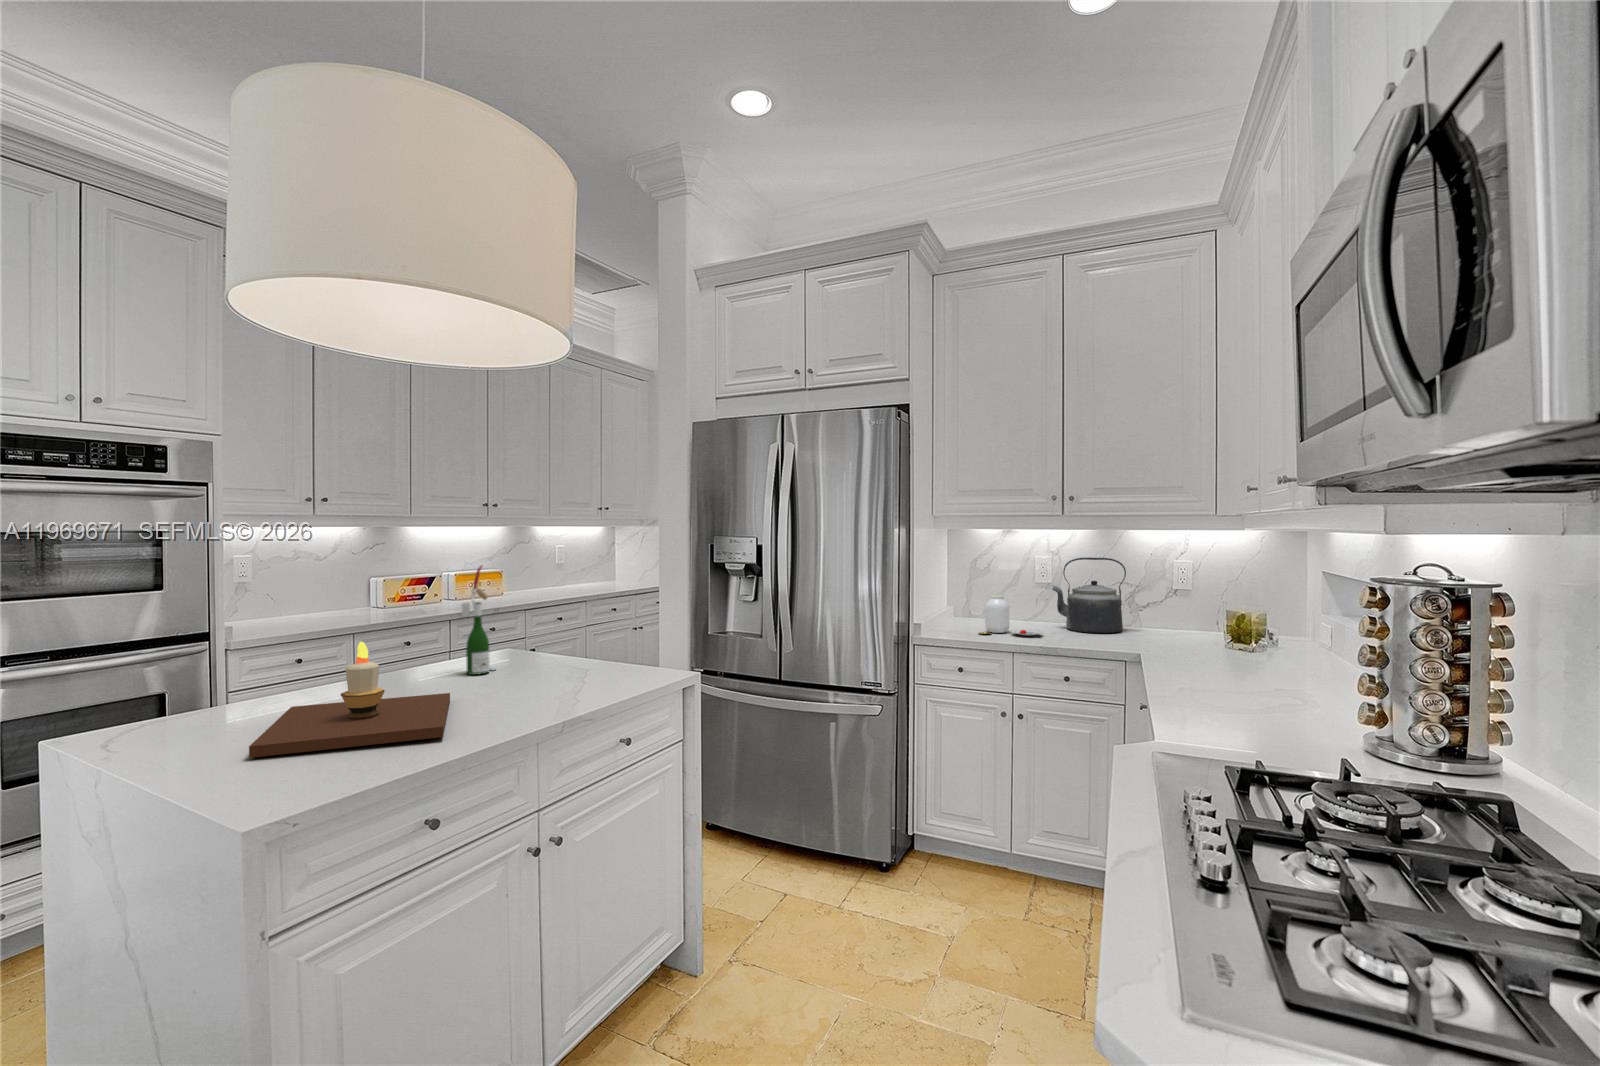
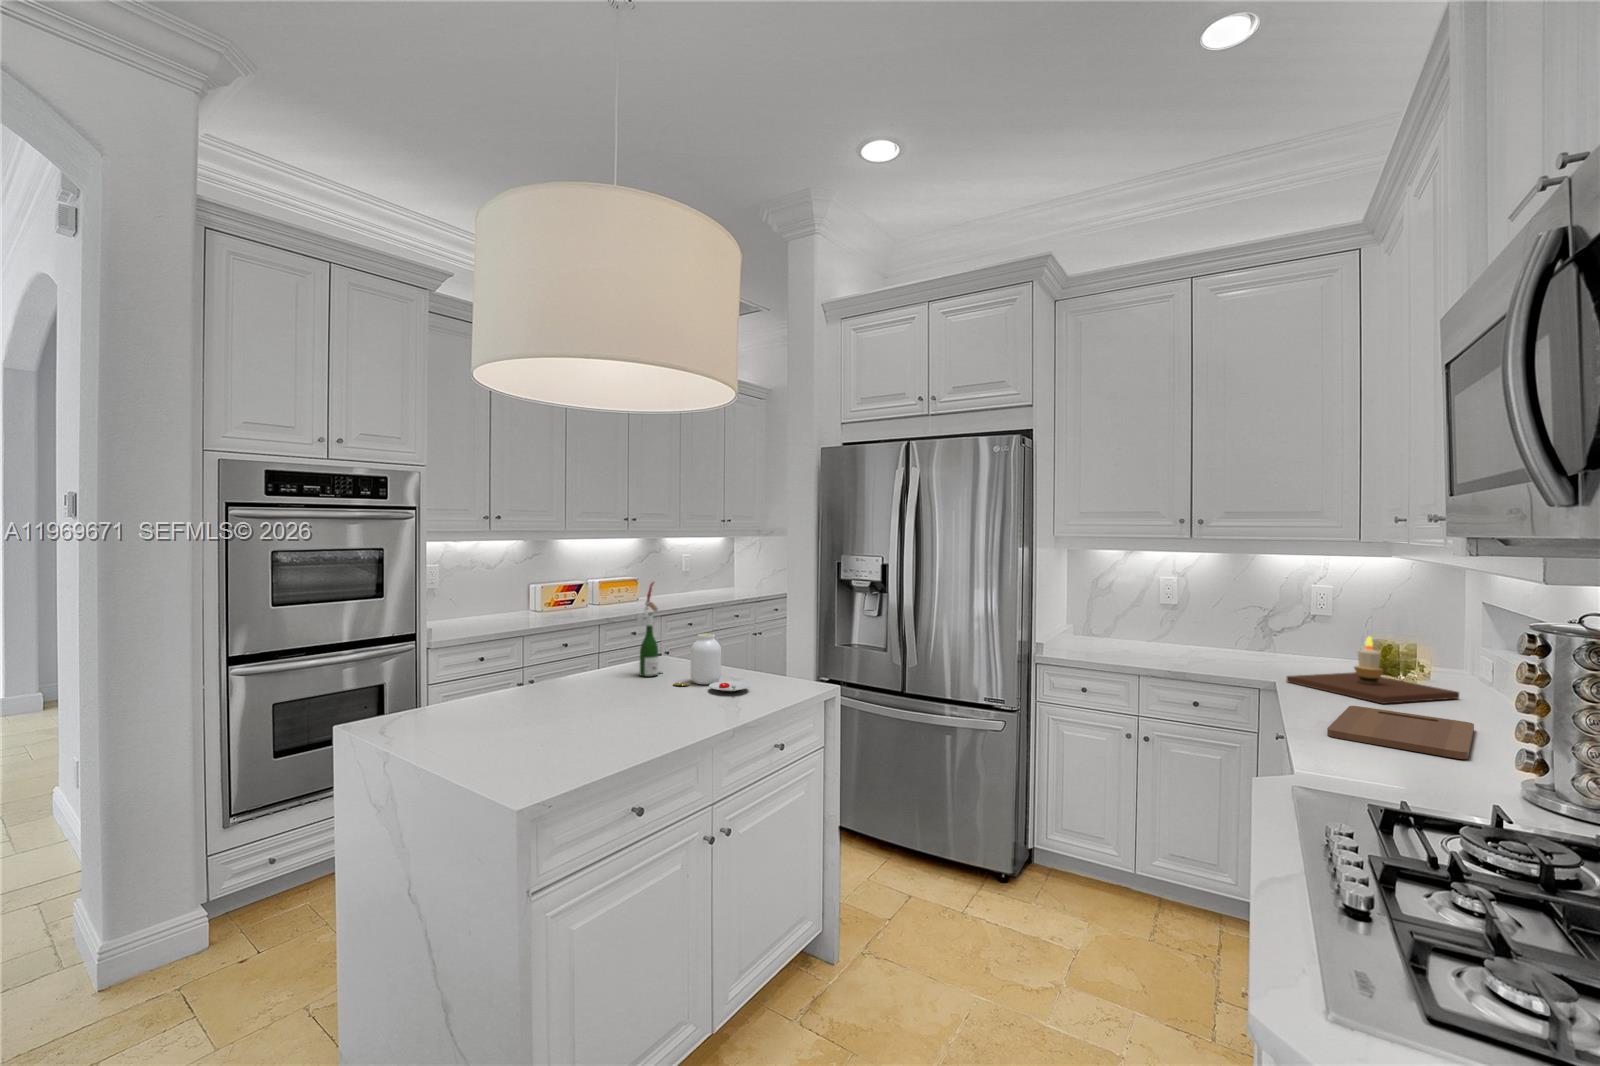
kettle: present [1052,558,1126,633] -> none [1177,584,1257,660]
jar: present [978,595,1043,636] -> present [673,634,750,691]
candle: present [249,642,450,758] -> present [1287,636,1459,704]
cutting board: none [1190,671,1320,717] -> present [1327,706,1474,759]

